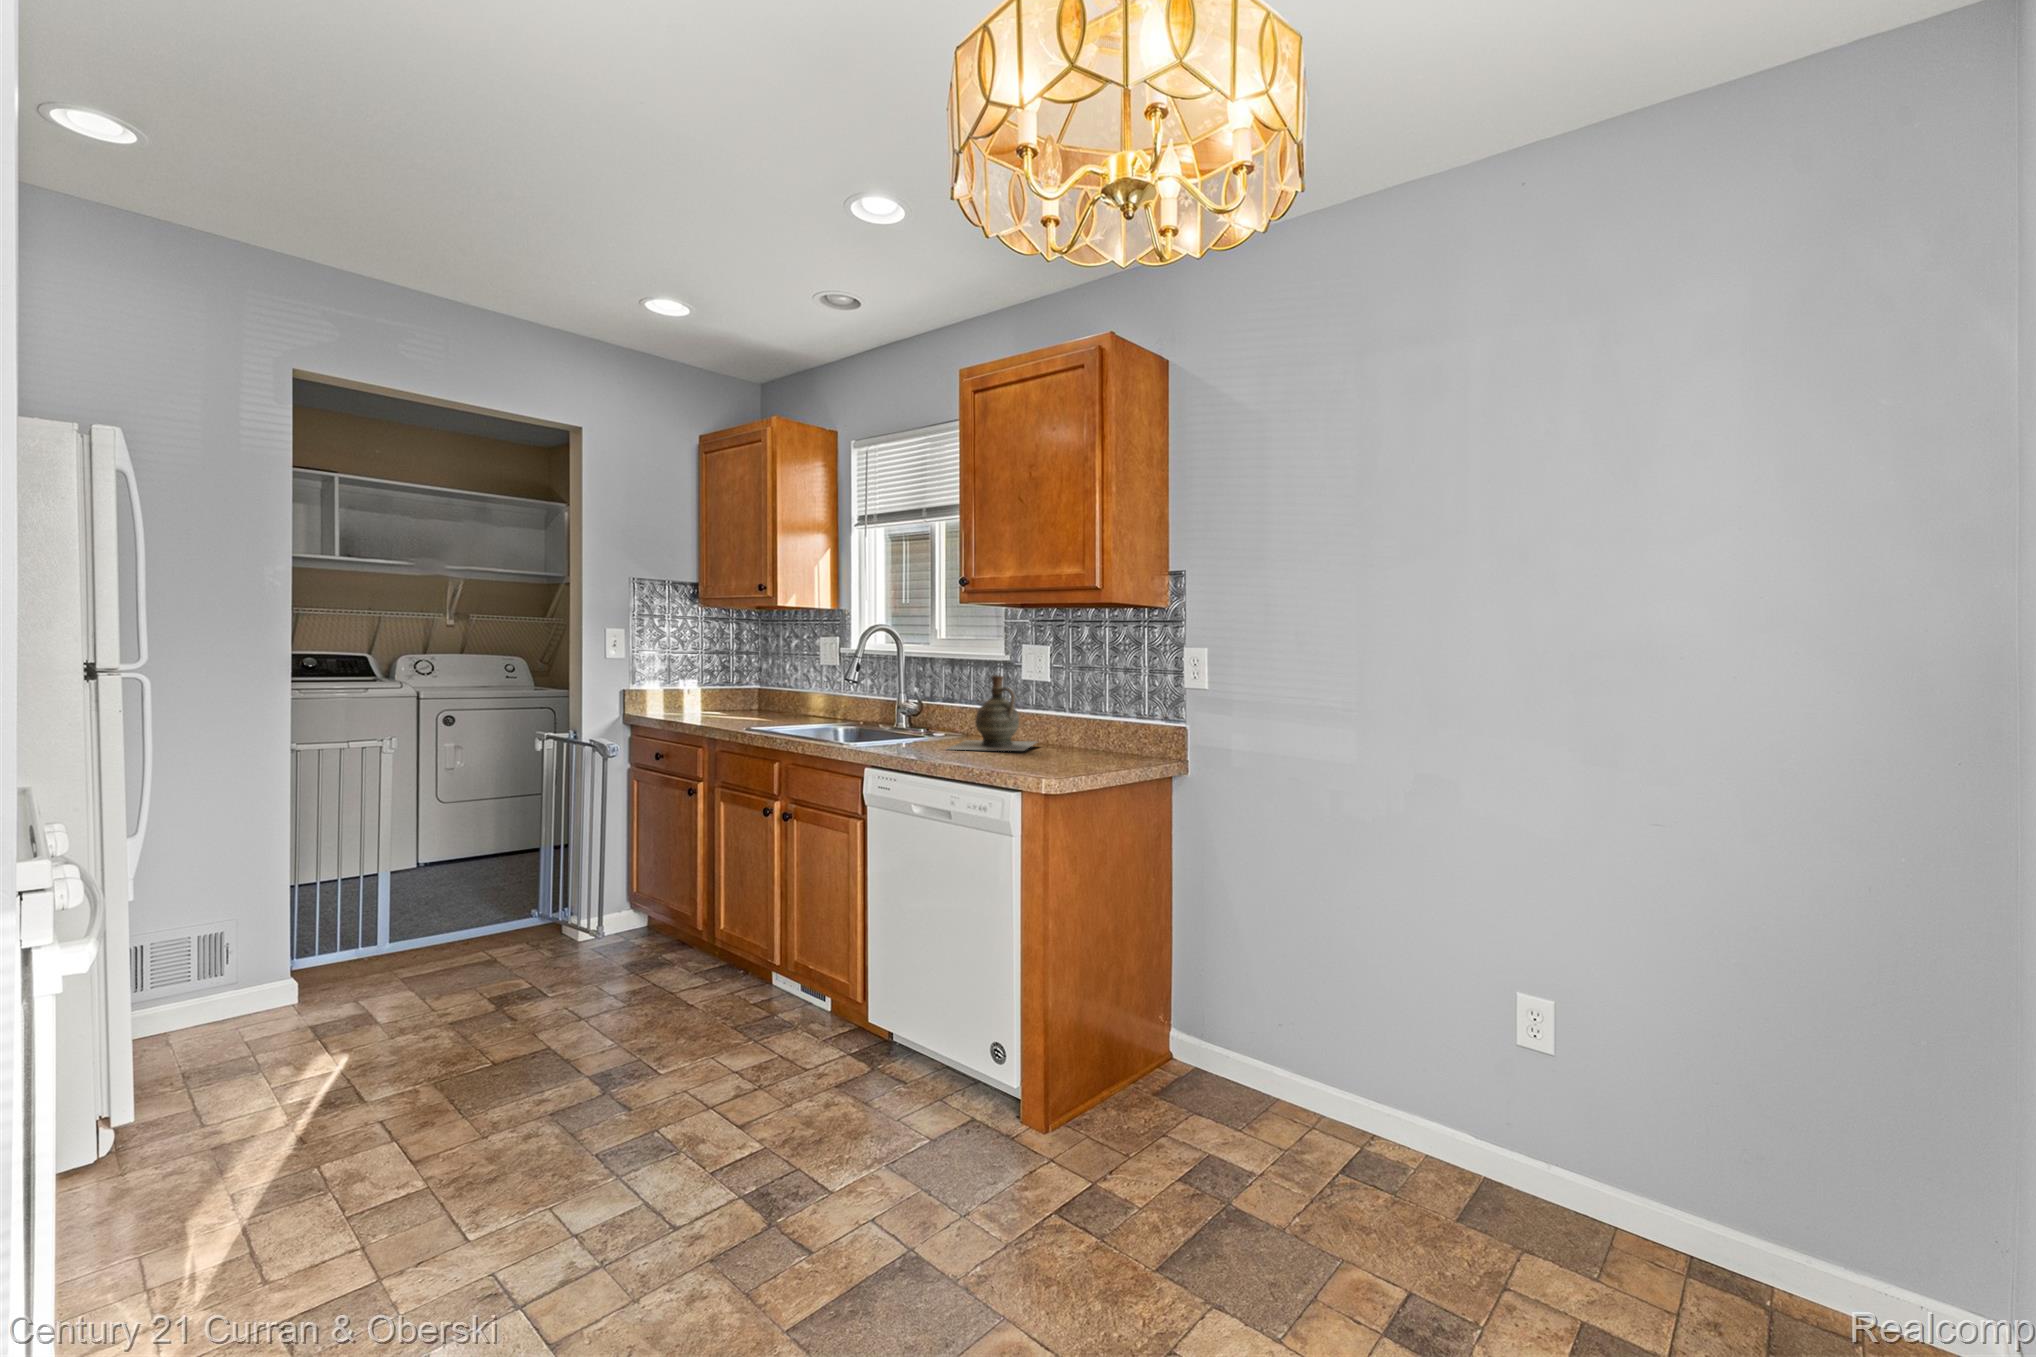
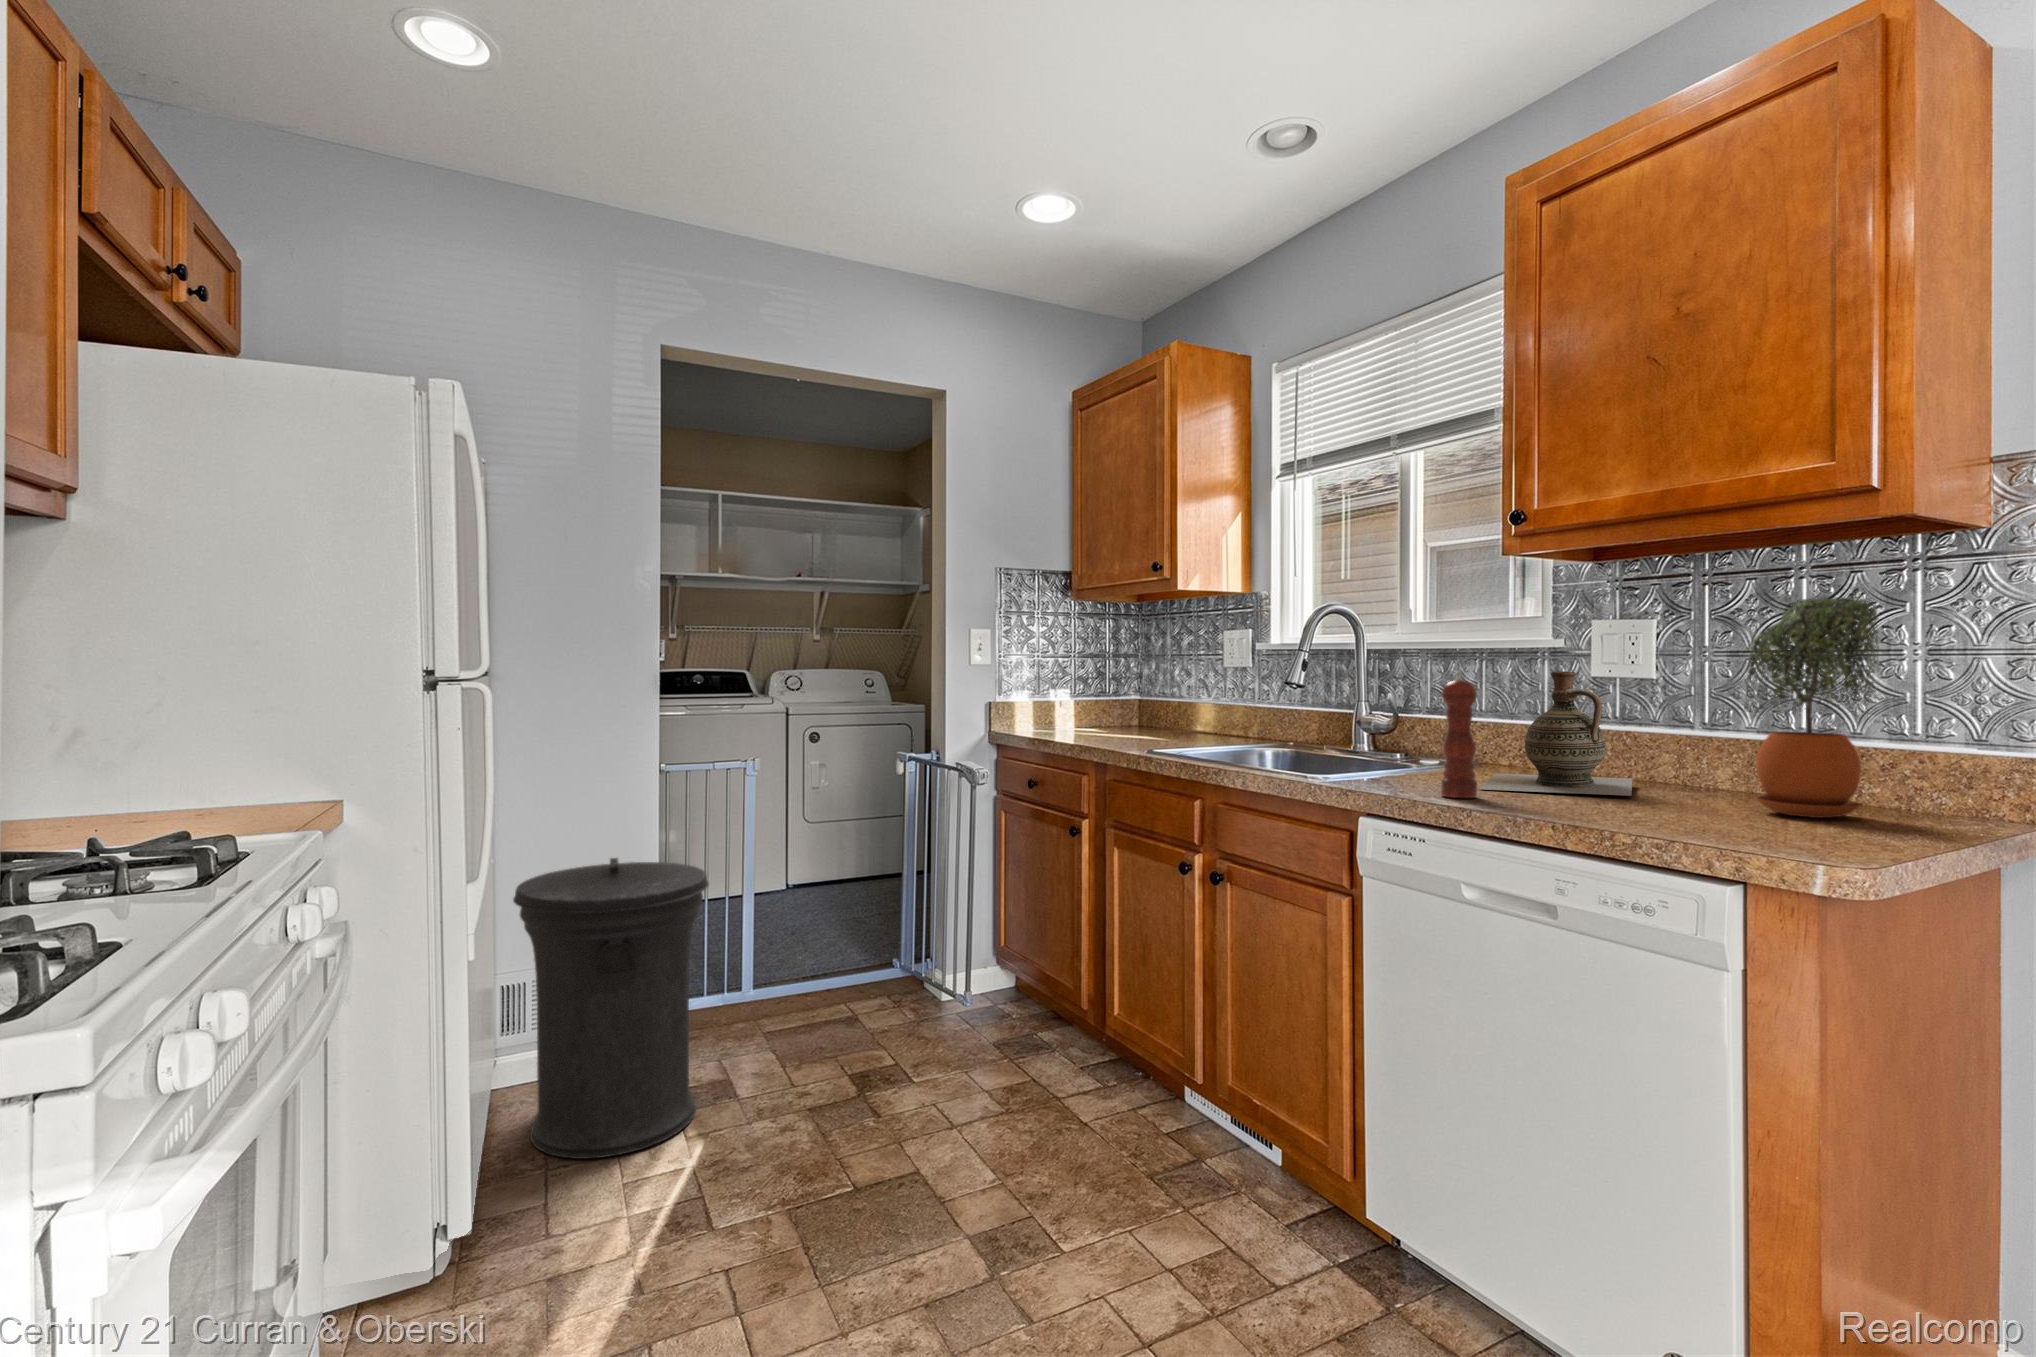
potted plant: none [1069,638,1137,760] -> present [1744,597,1879,818]
pepper mill: none [915,675,937,754] -> present [1441,671,1477,798]
trash can: none [155,824,356,1077] -> present [513,858,709,1159]

